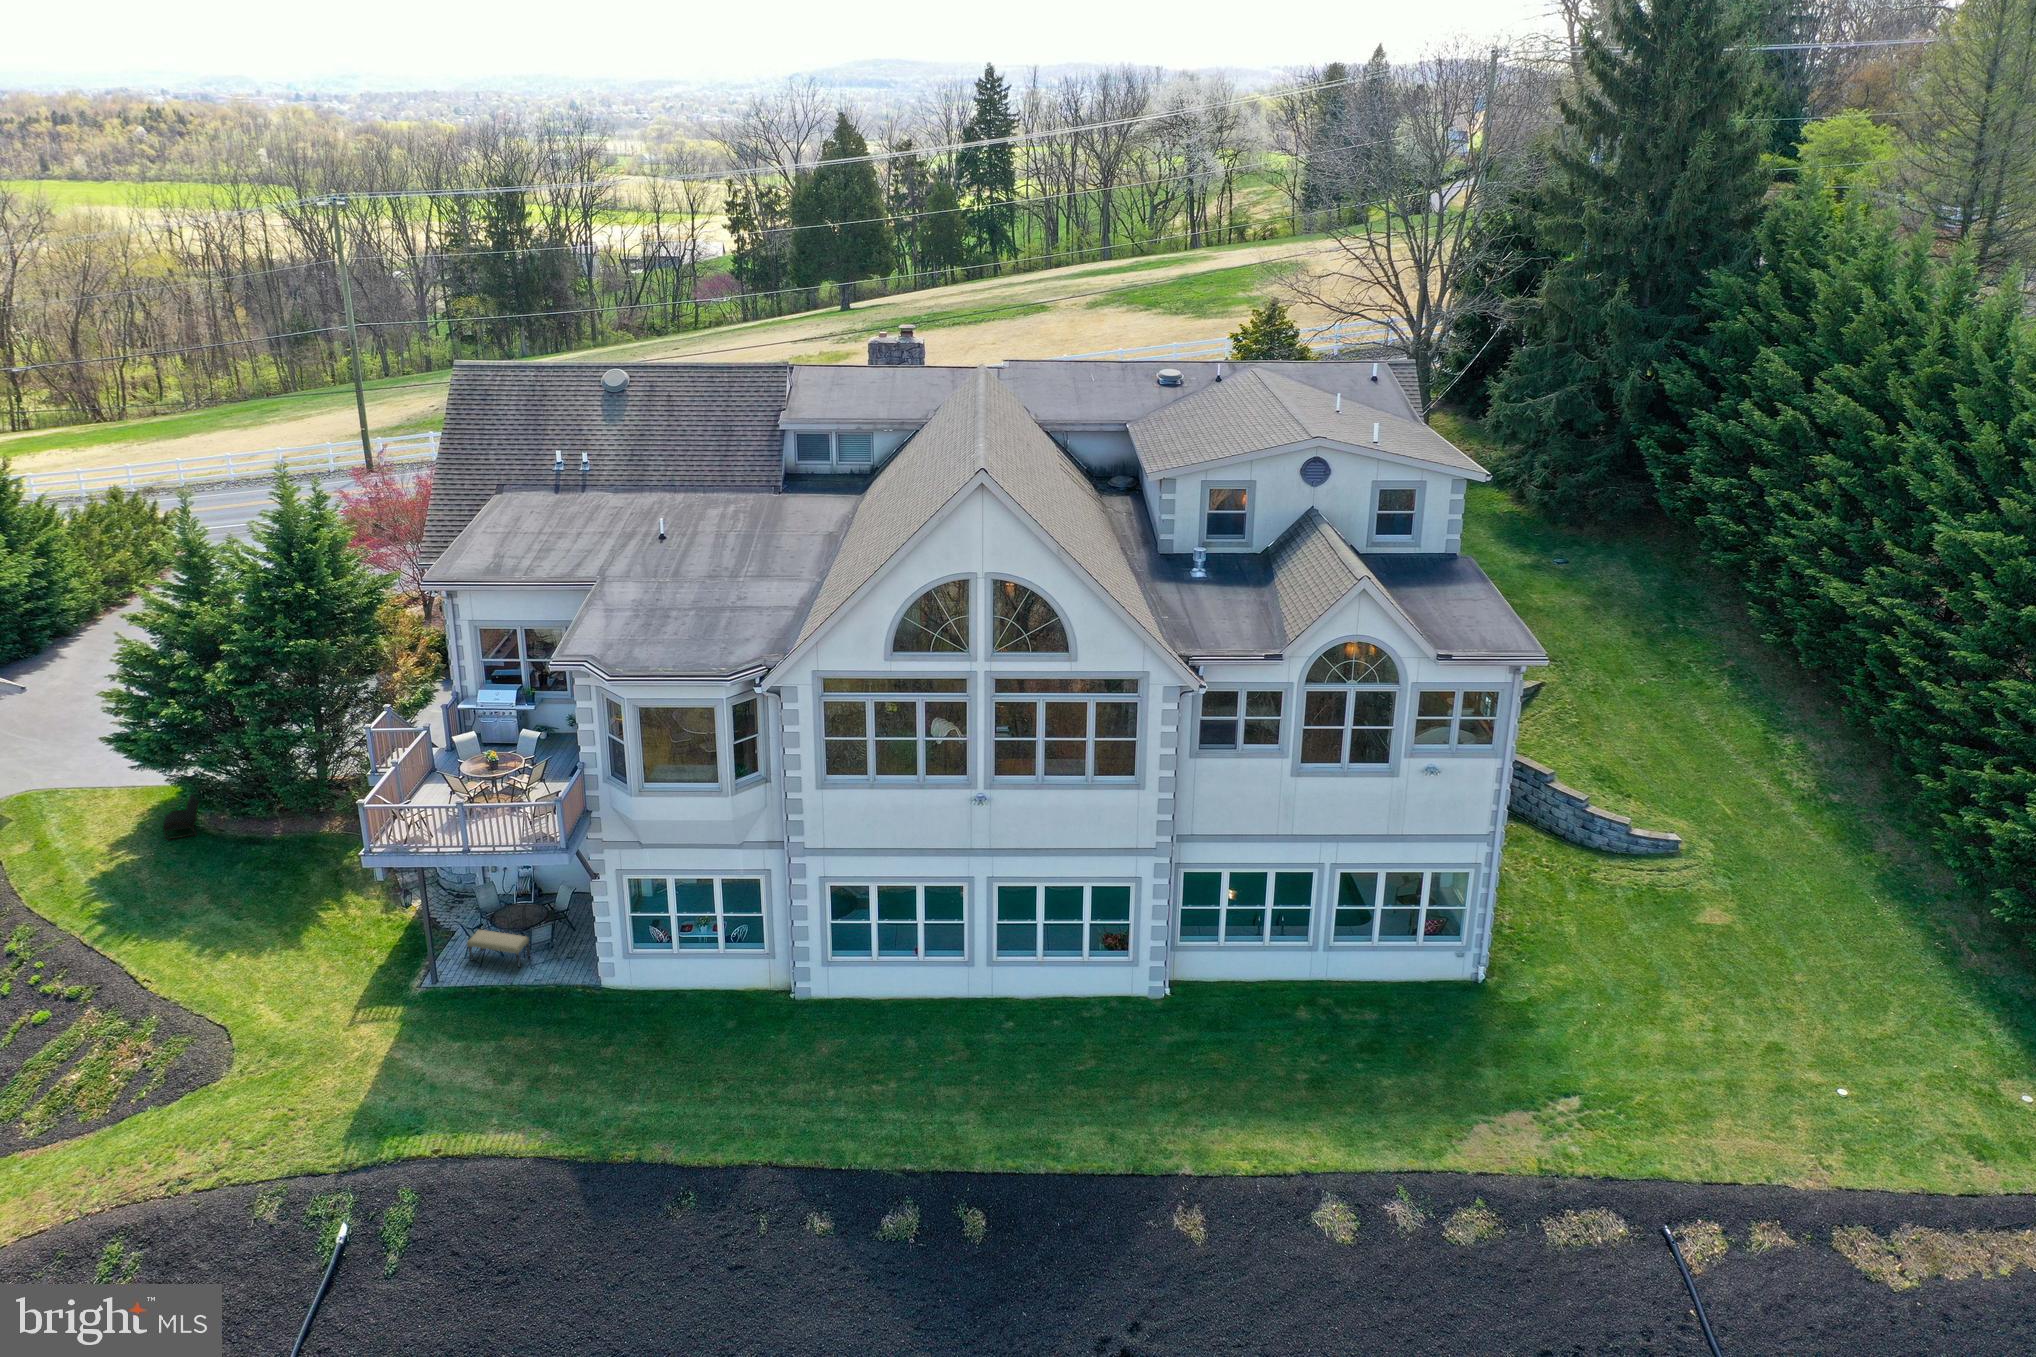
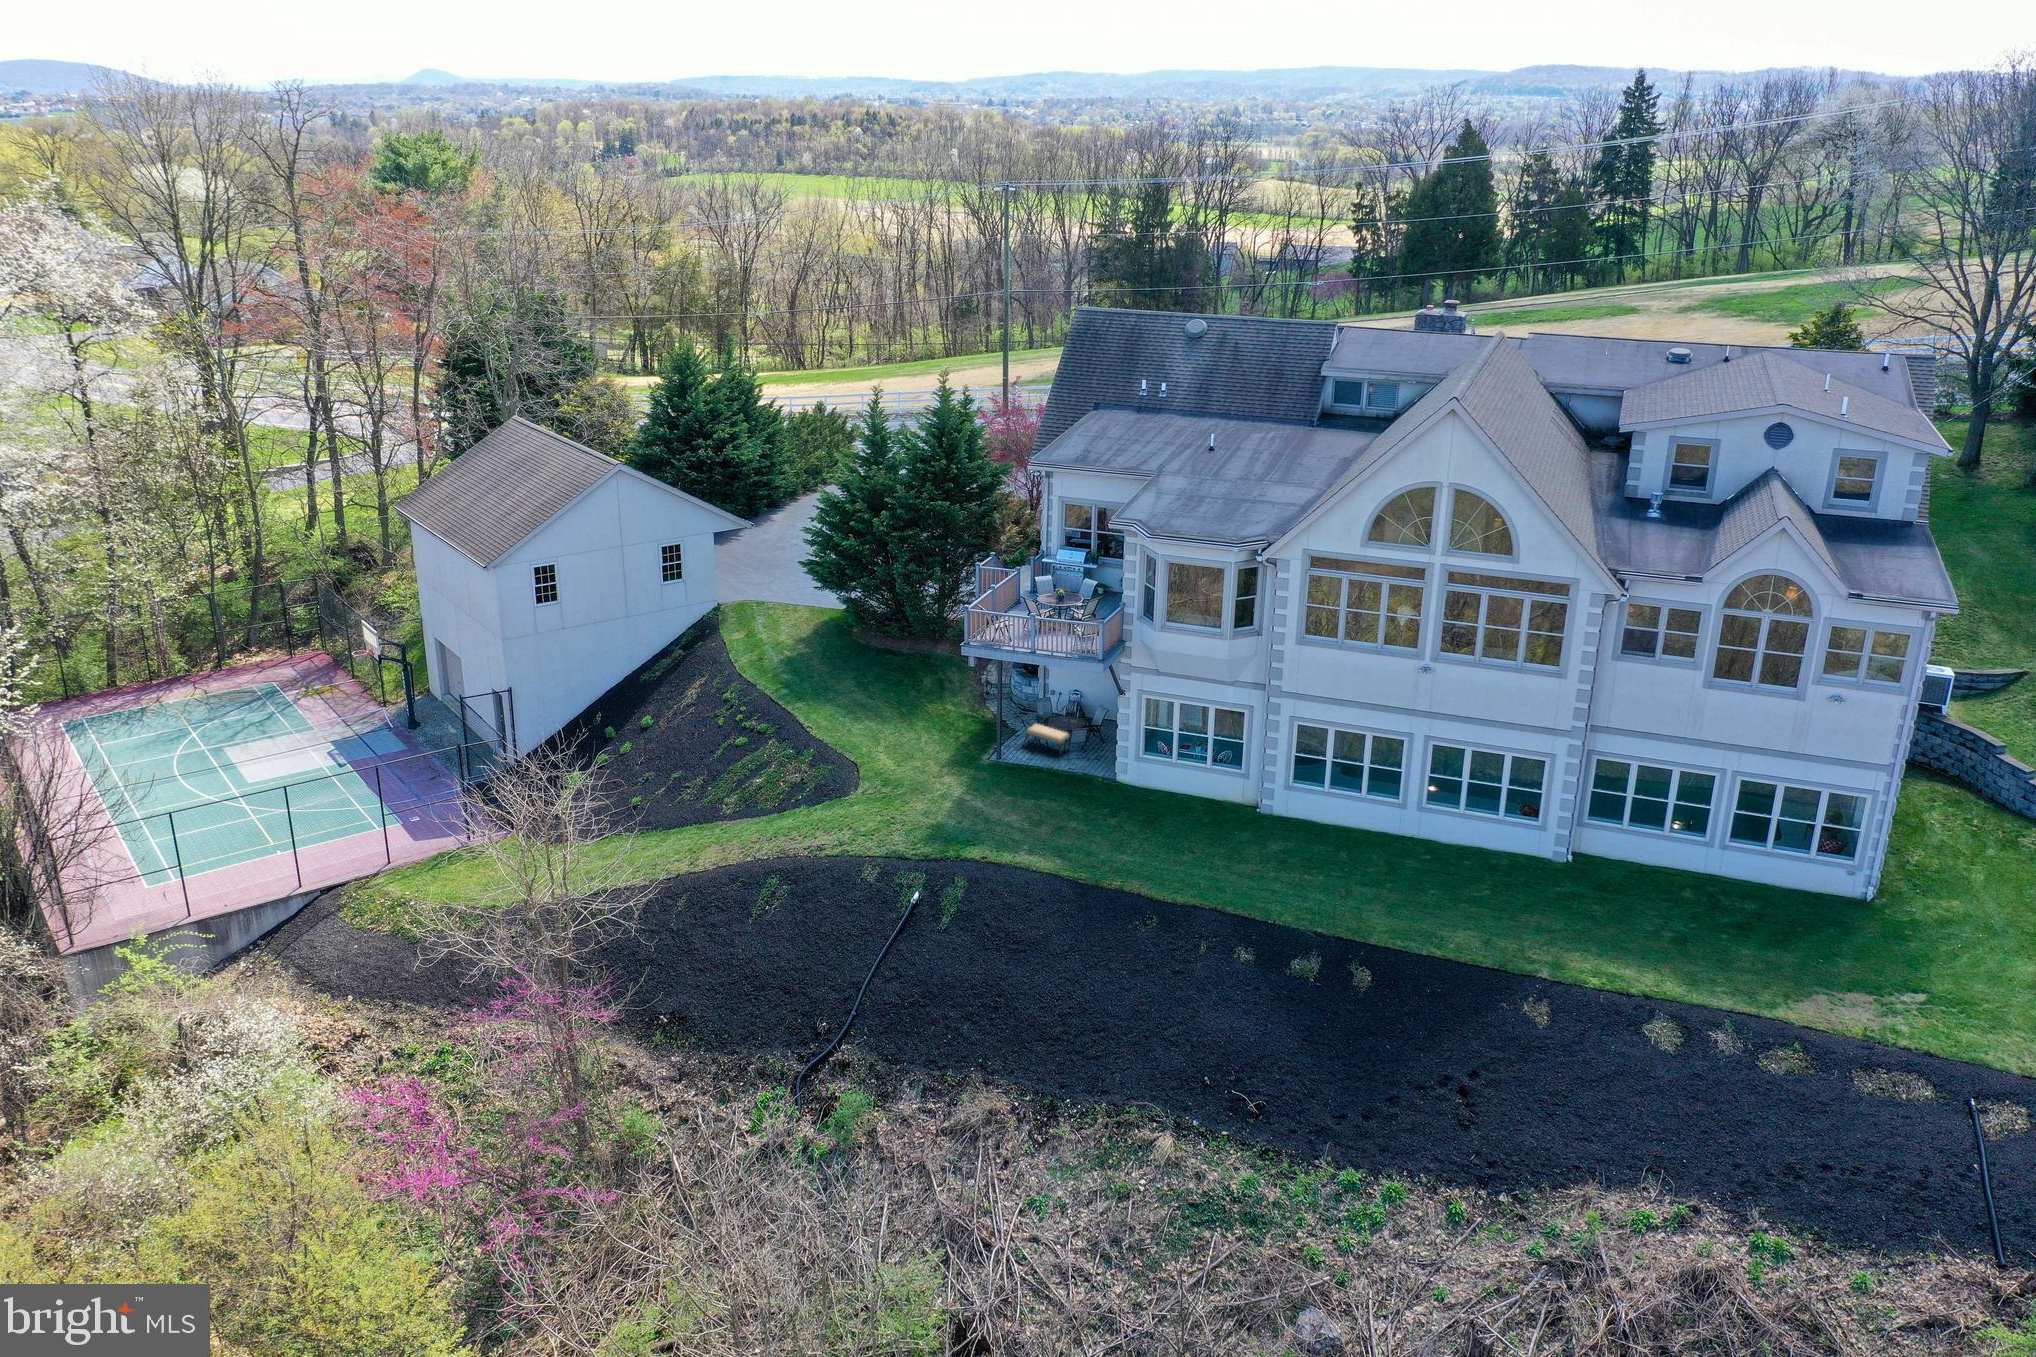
lounge chair: present [163,794,199,840] -> none [832,605,859,640]

